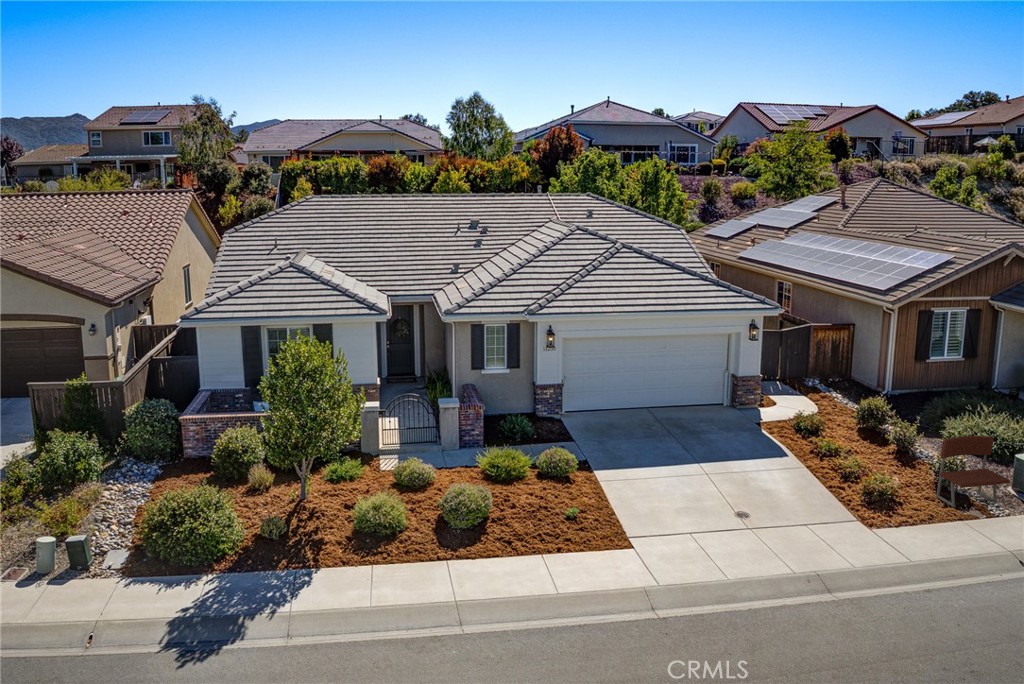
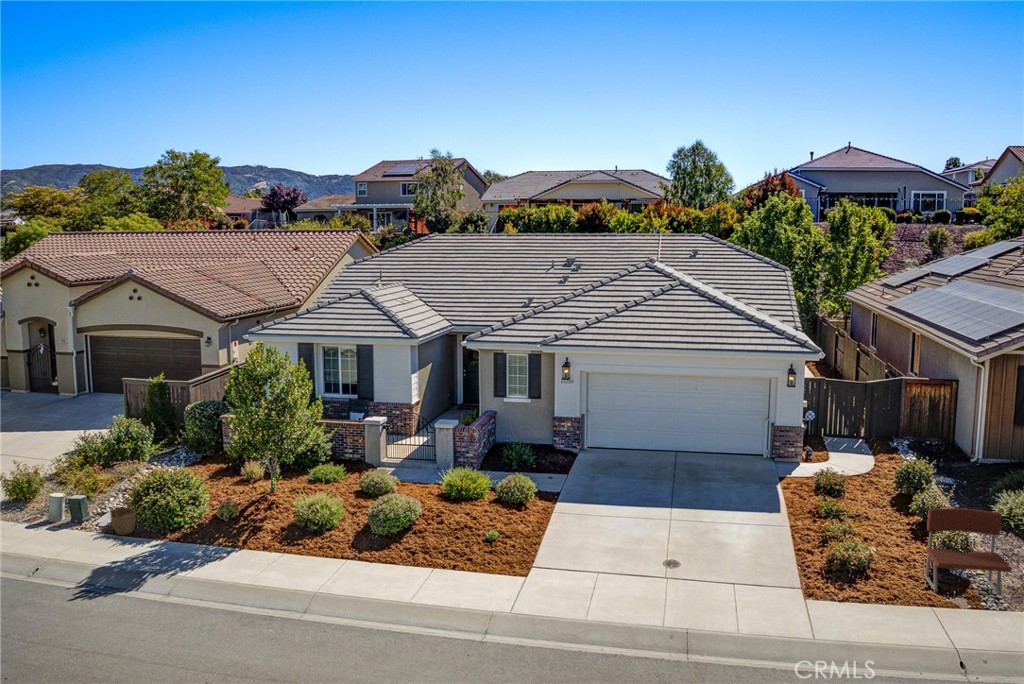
potted plant: none [140,442,177,469] -> present [186,435,213,458]
woven basket: none [138,536,172,577] -> present [111,505,135,535]

